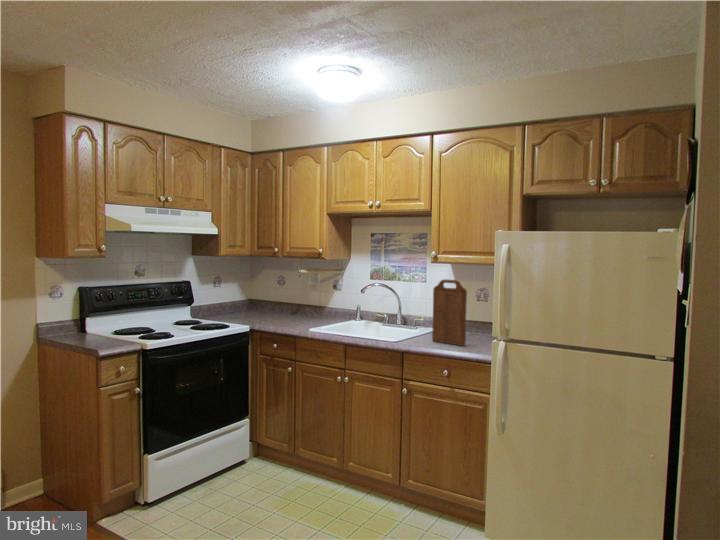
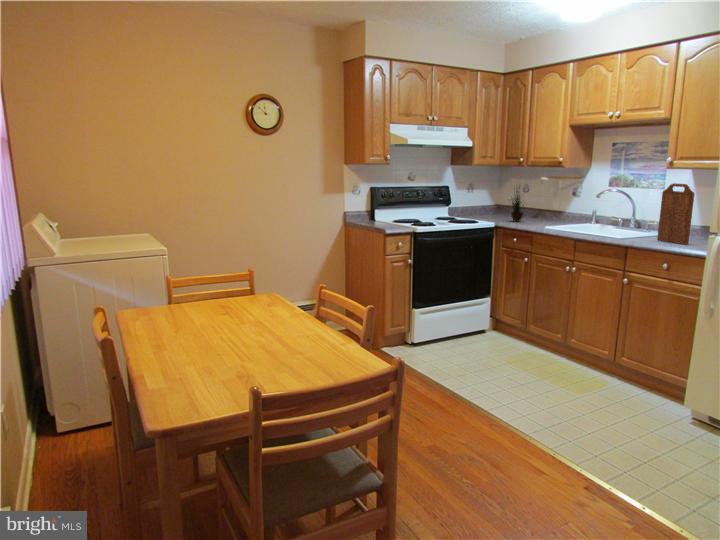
potted plant: none [261,270,286,321] -> present [511,191,523,222]

